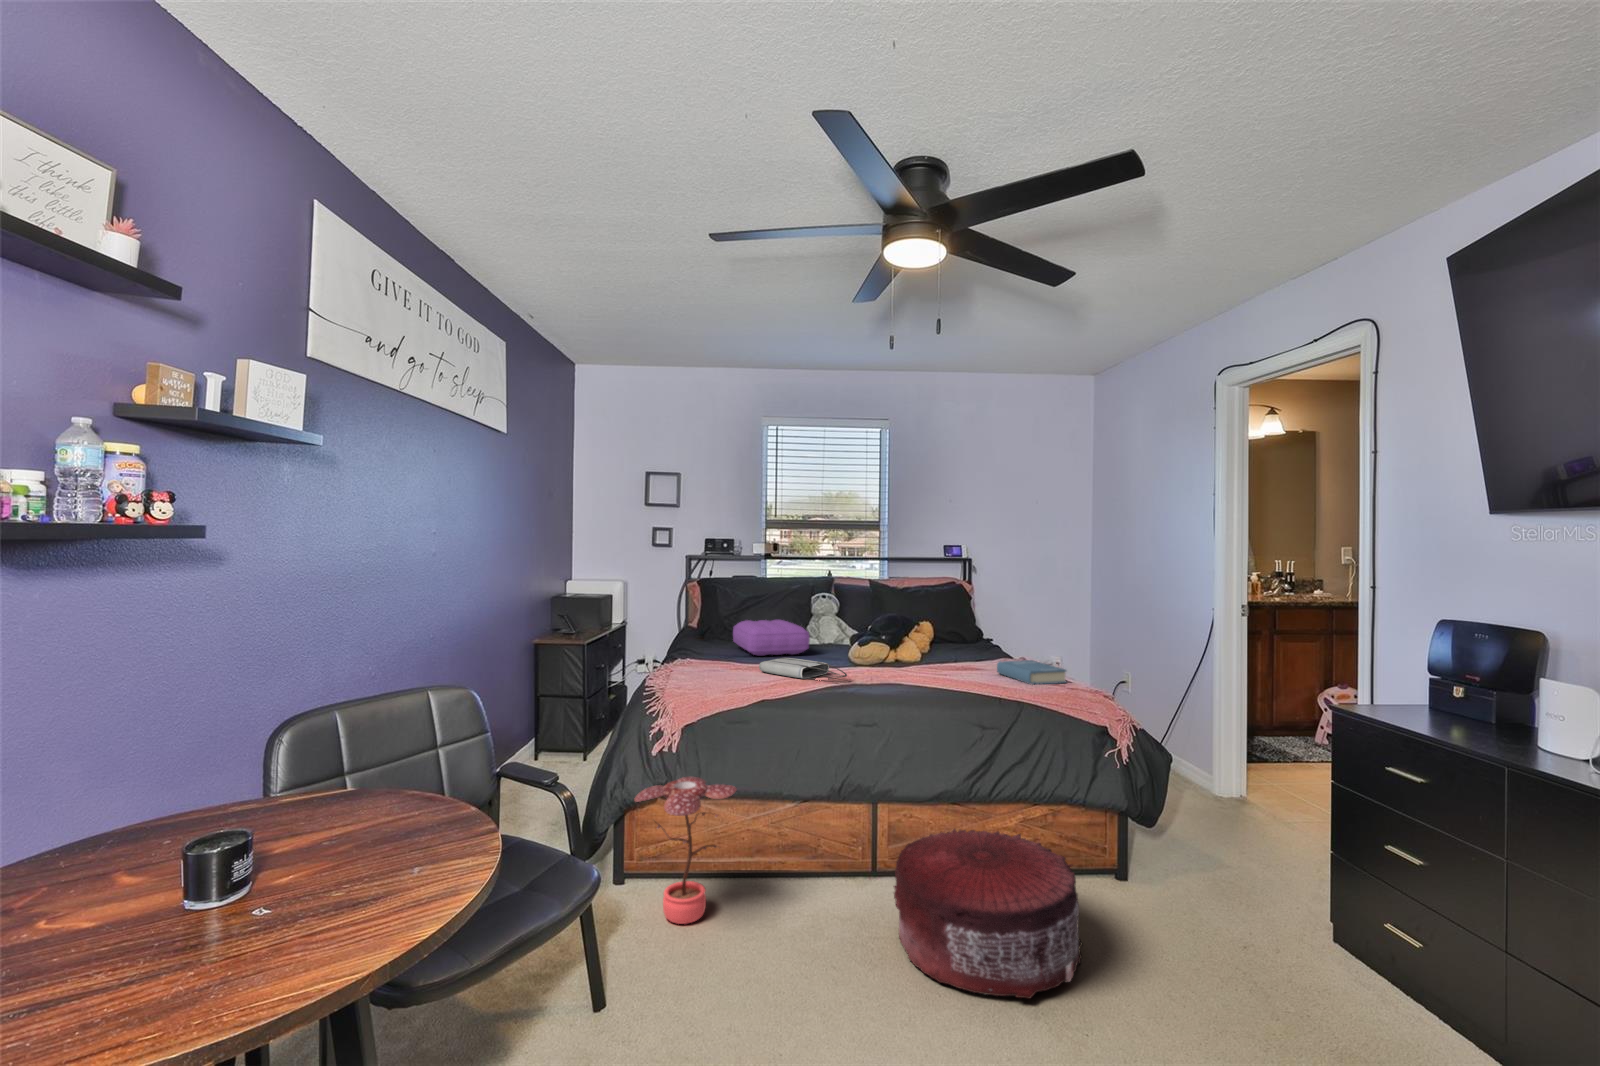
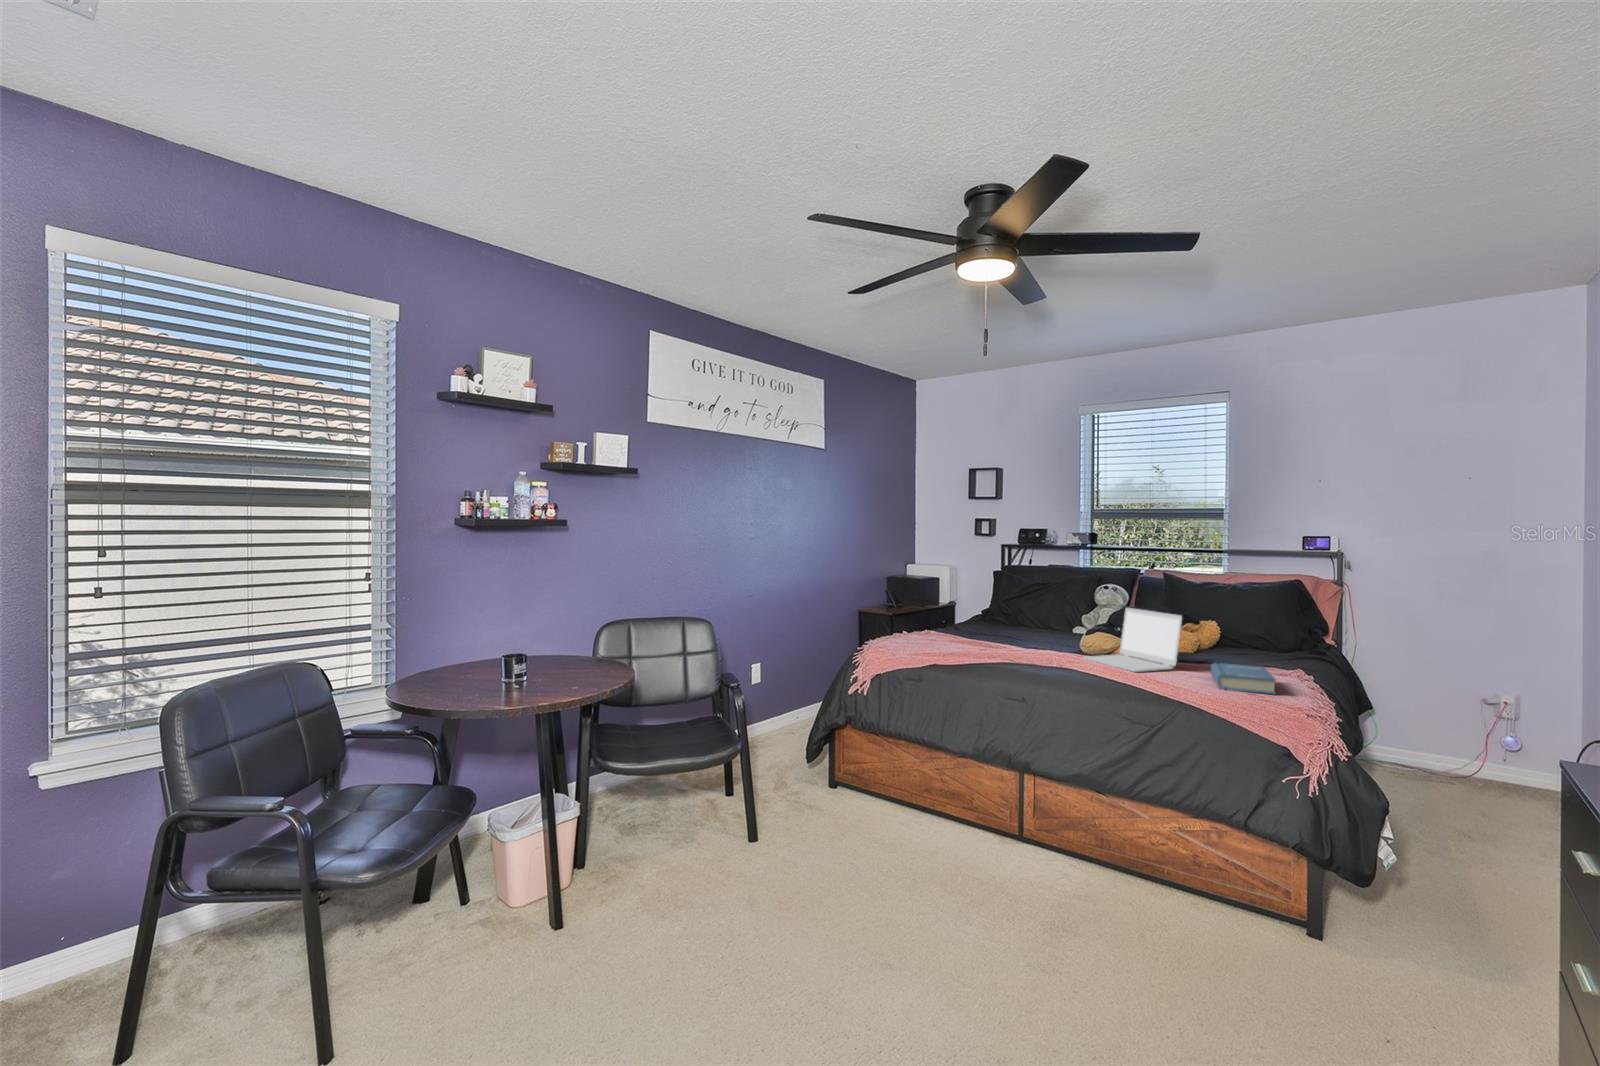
laptop: none [885,617,968,679] -> present [1083,608,1182,672]
pillow: present [733,620,810,656] -> none [988,603,1053,637]
tote bag: present [759,658,847,679] -> none [962,635,1019,655]
potted plant: present [635,776,737,924] -> none [817,714,890,823]
pouf: present [894,829,1083,999] -> none [972,809,1157,972]

